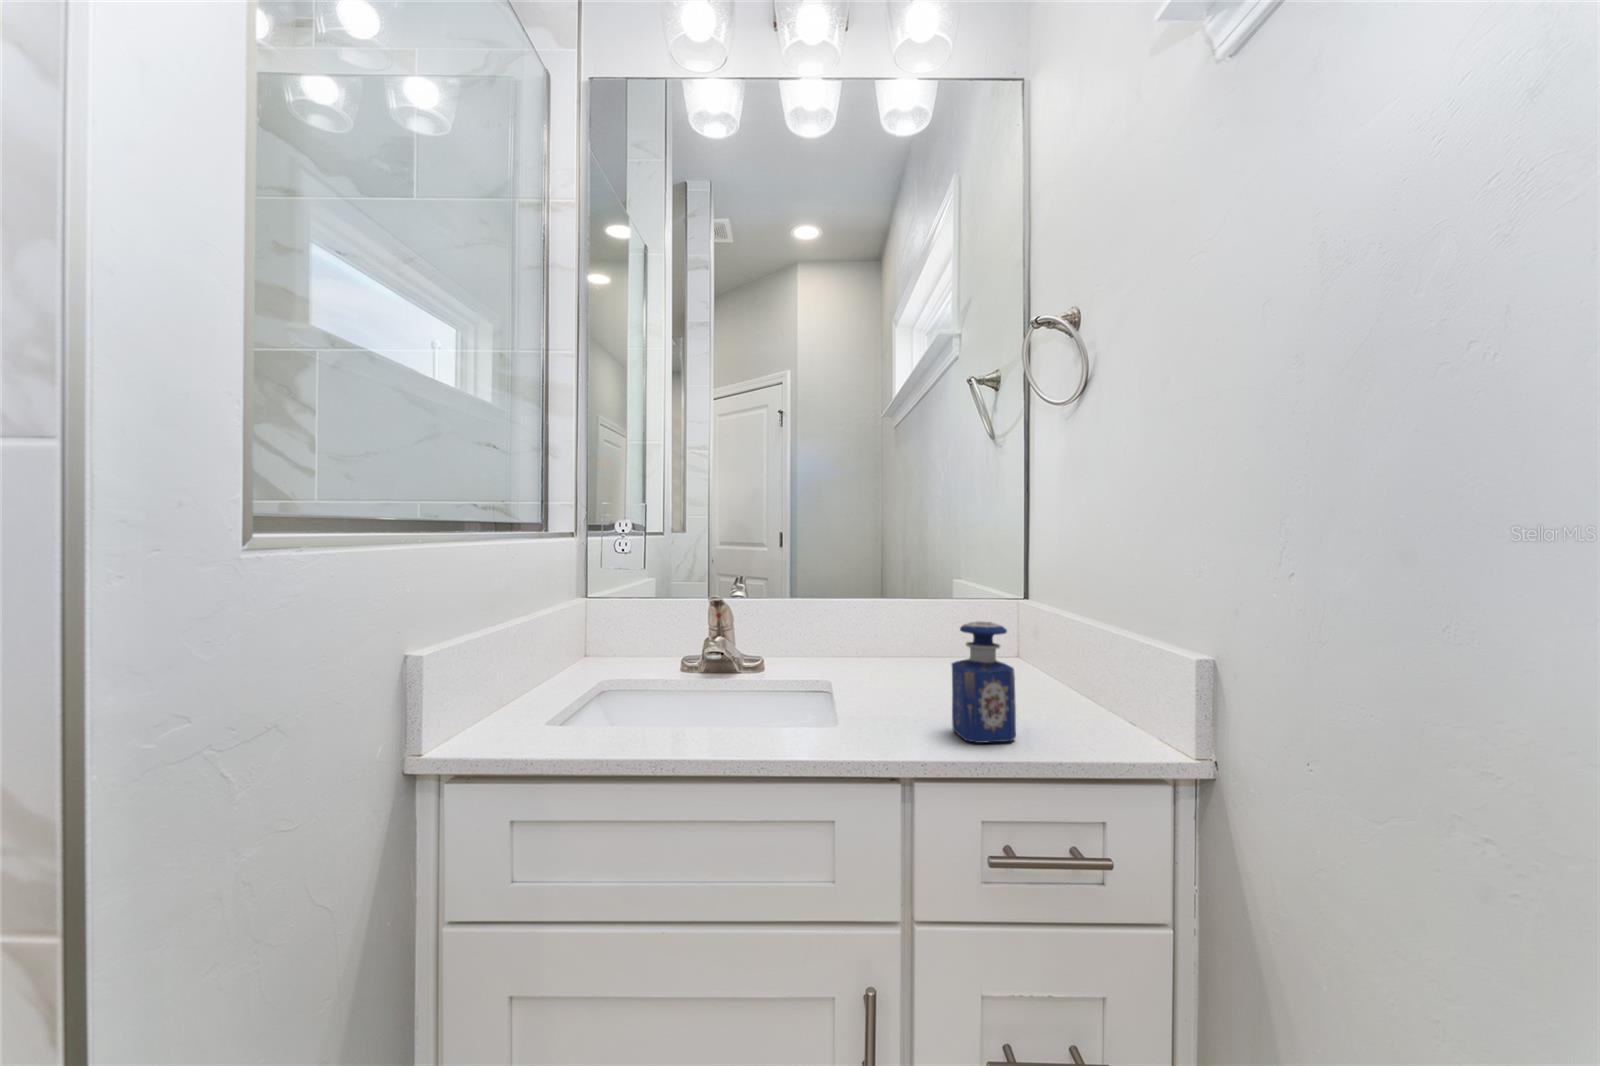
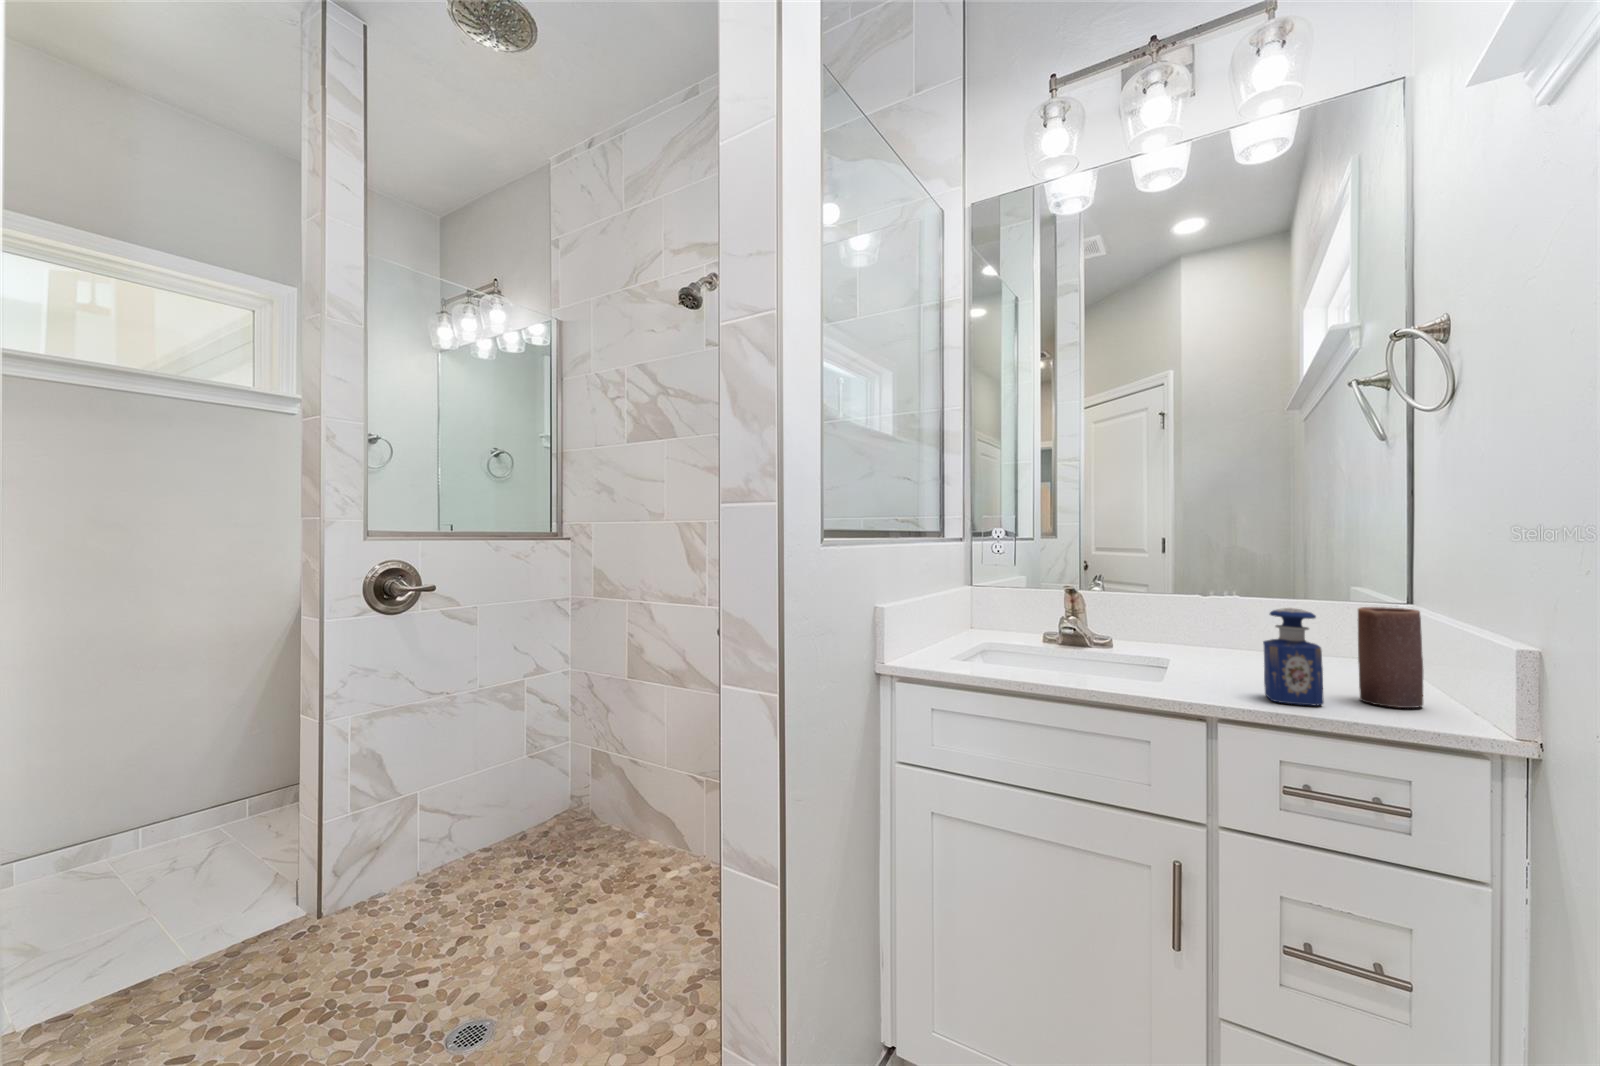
candle: none [1035,613,1092,729] -> present [1358,607,1423,708]

